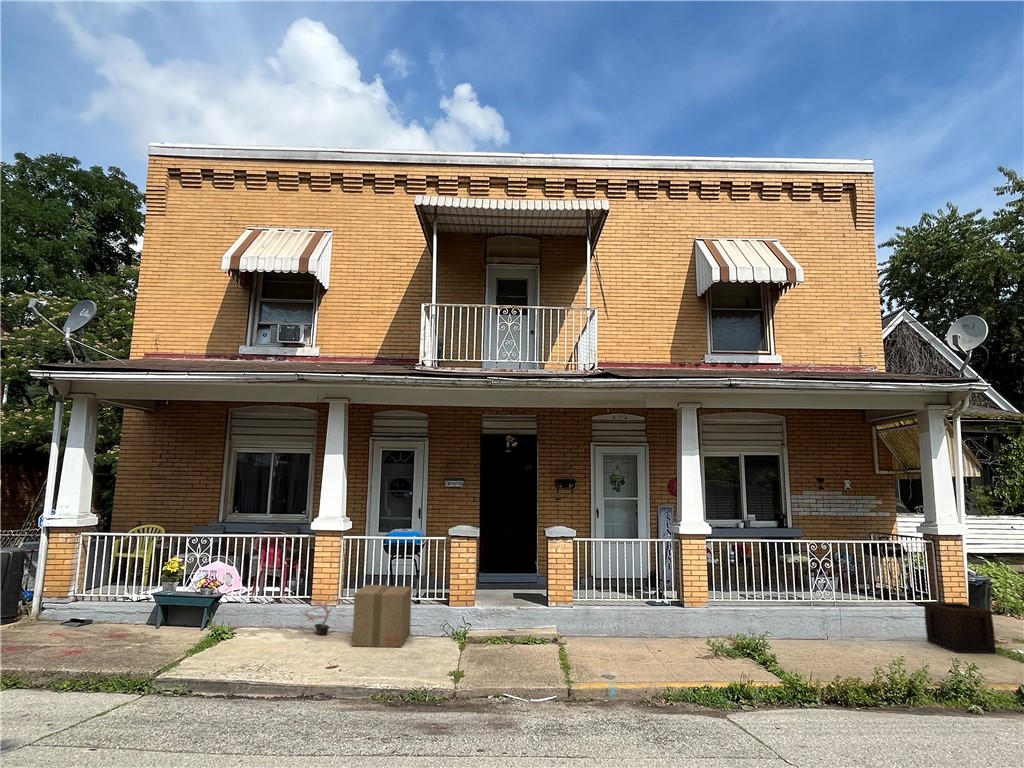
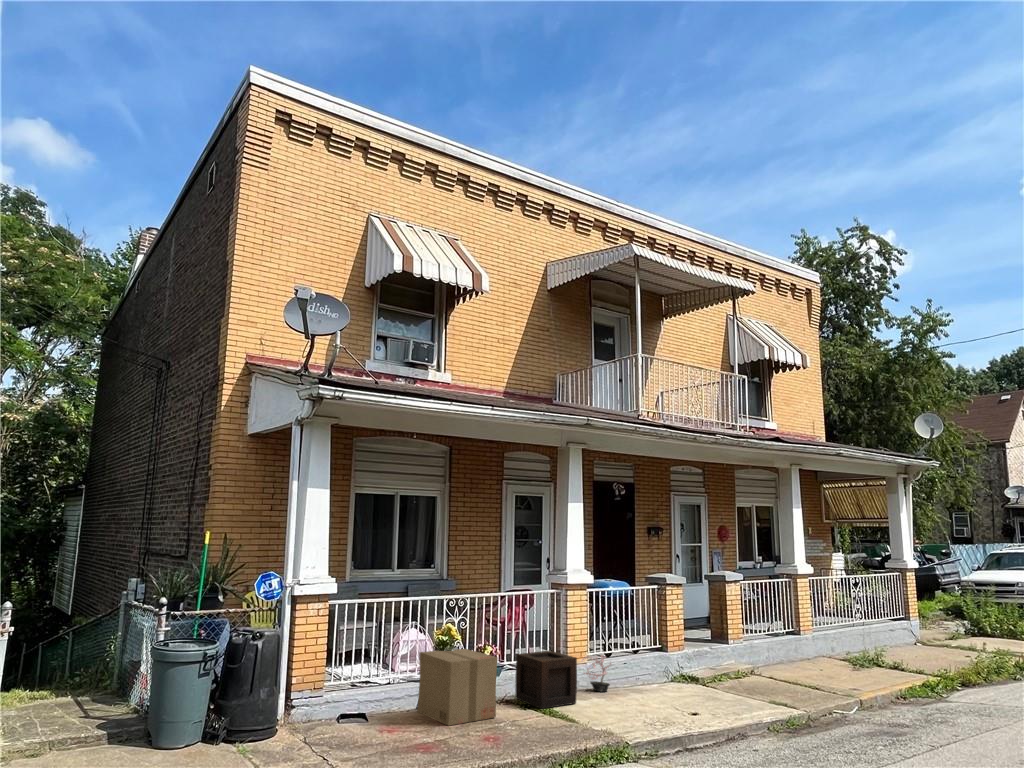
cardboard box: present [352,585,412,647] -> present [417,649,498,726]
wooden crate: present [924,603,996,653] -> present [515,651,577,709]

